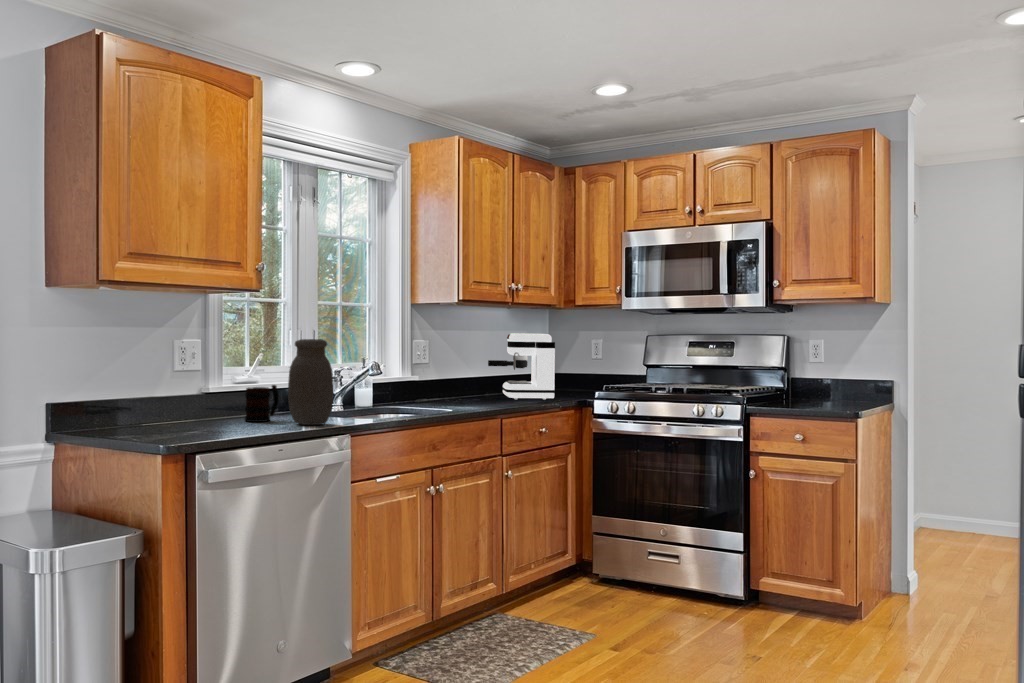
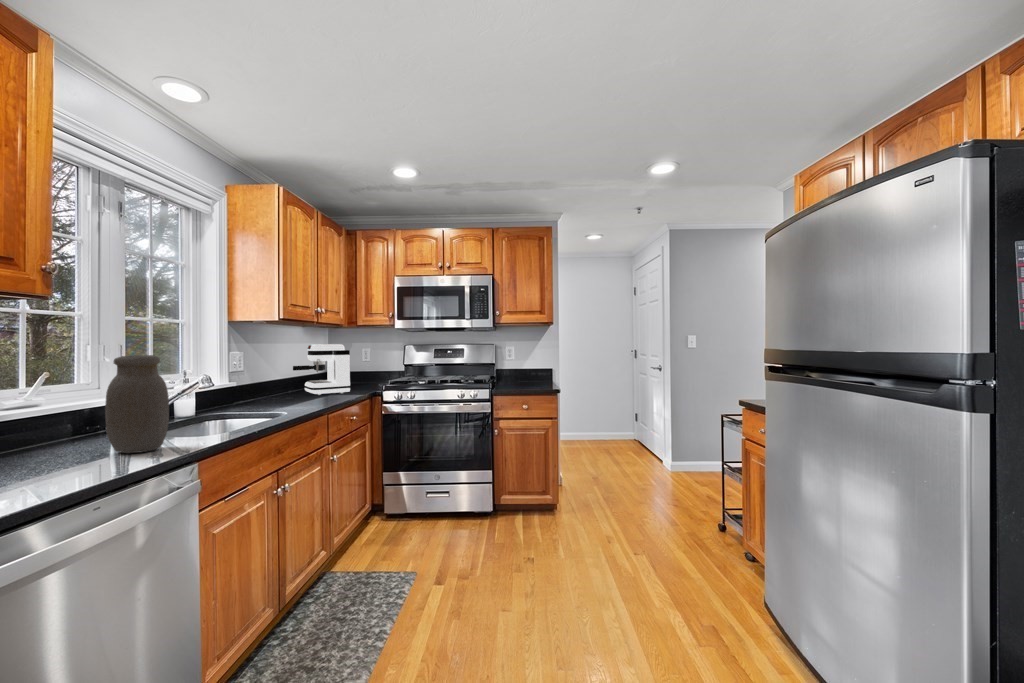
mug: present [245,385,279,422] -> none [36,409,89,457]

